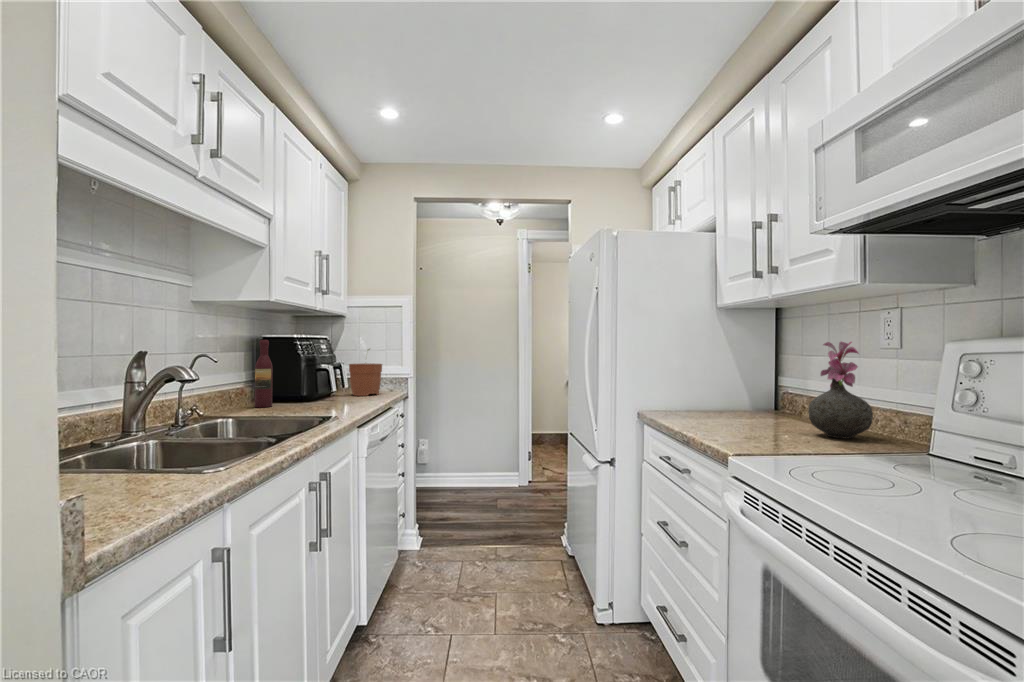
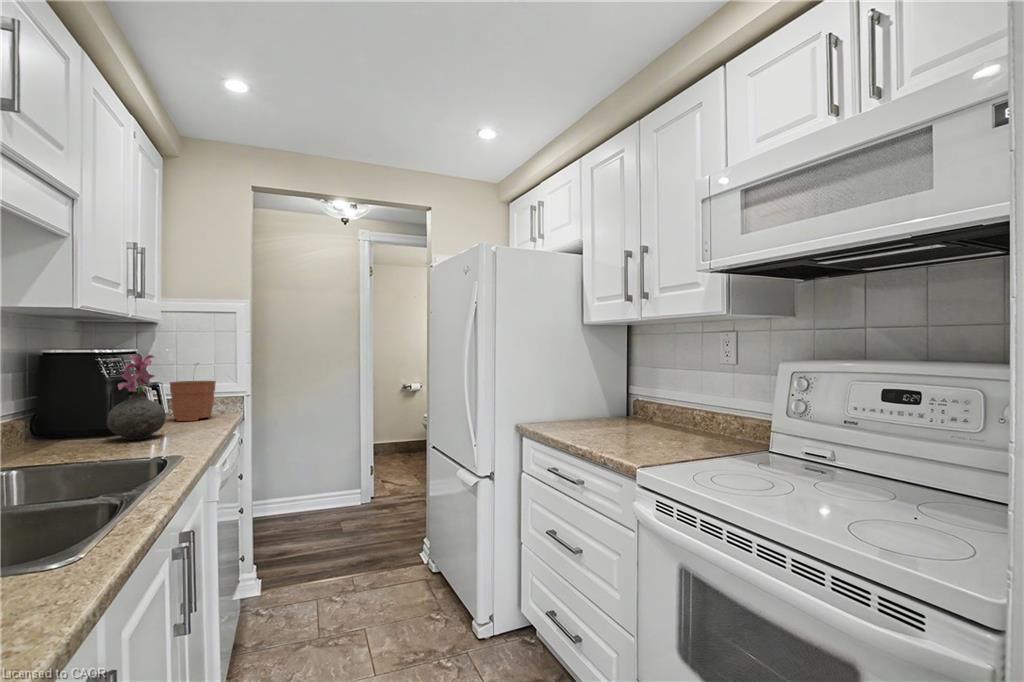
wine bottle: present [255,340,273,407] -> none [36,356,65,447]
vase: present [808,341,873,439] -> present [107,355,166,440]

